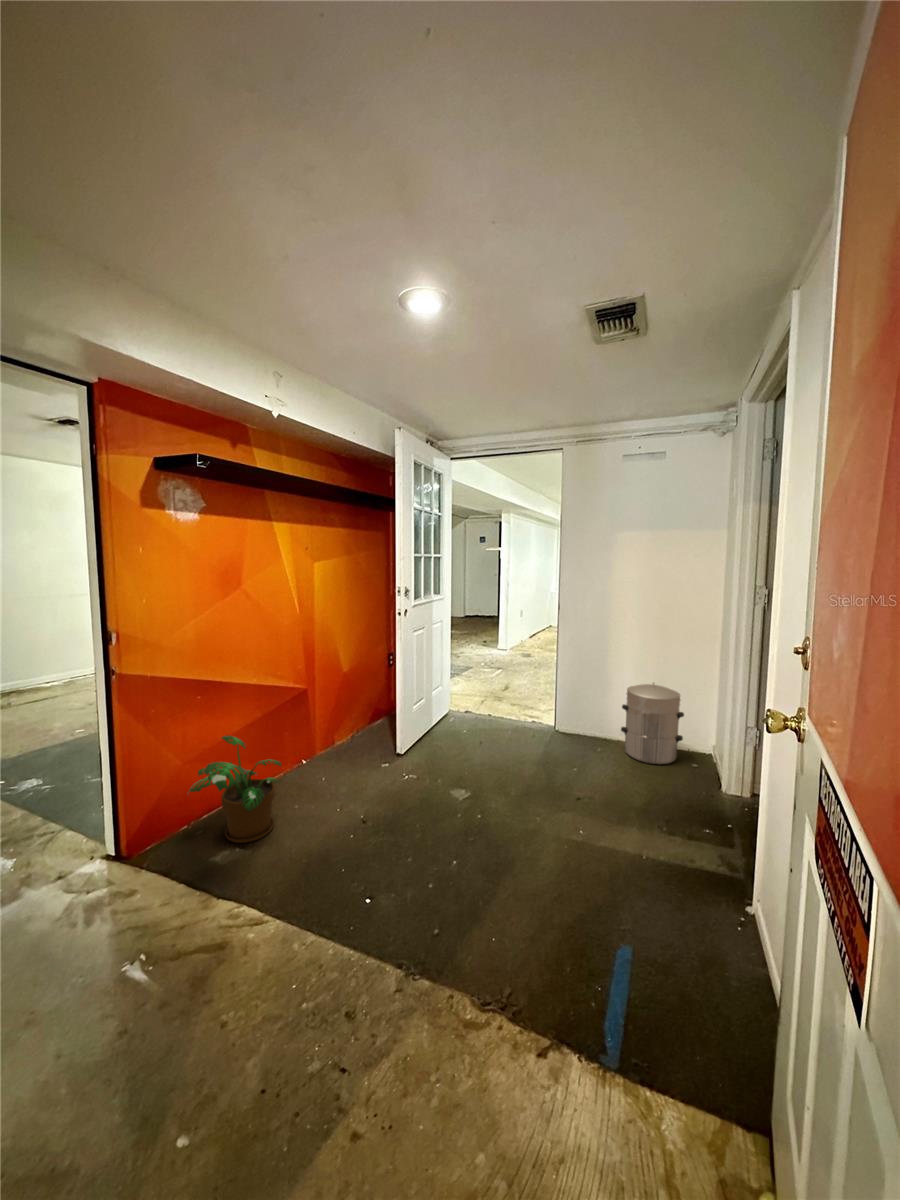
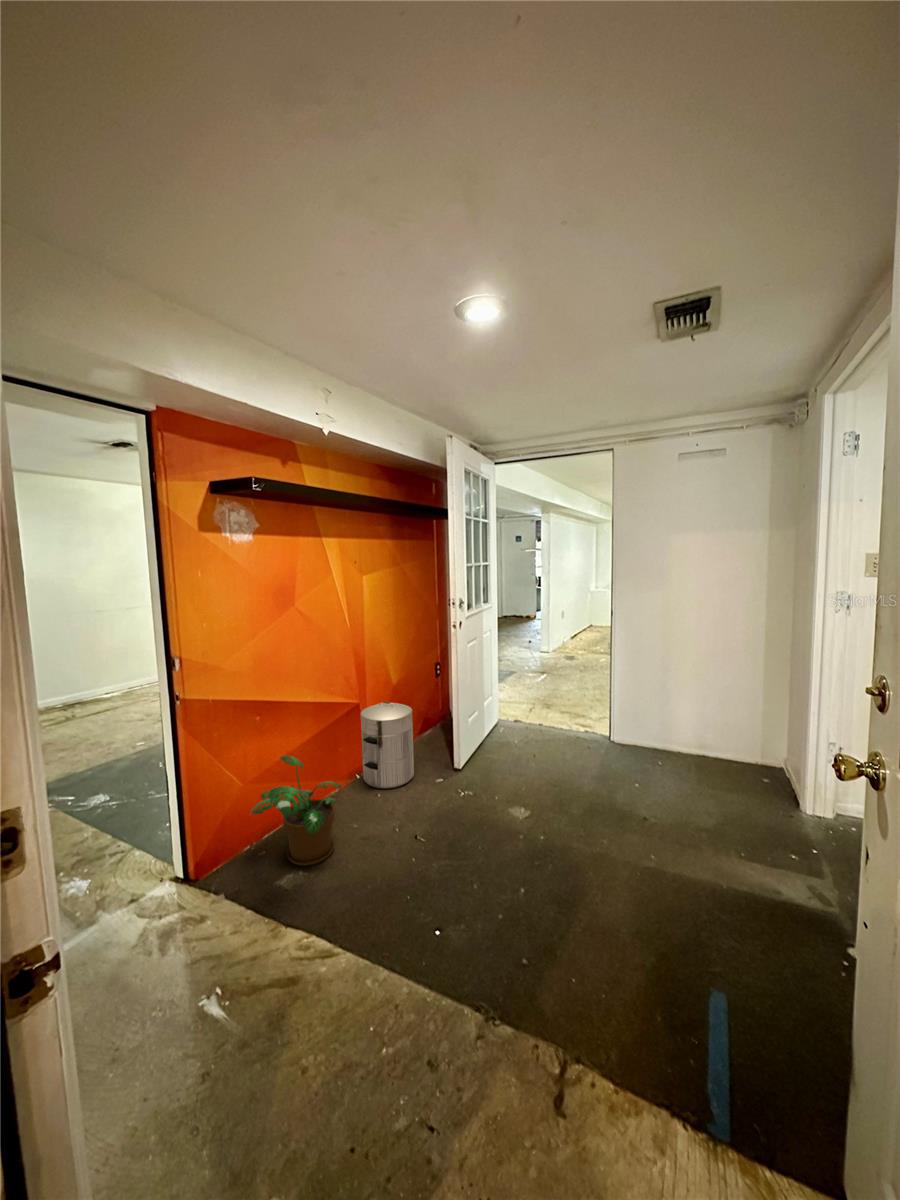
waste bin: present [621,683,684,764] -> present [360,702,414,789]

